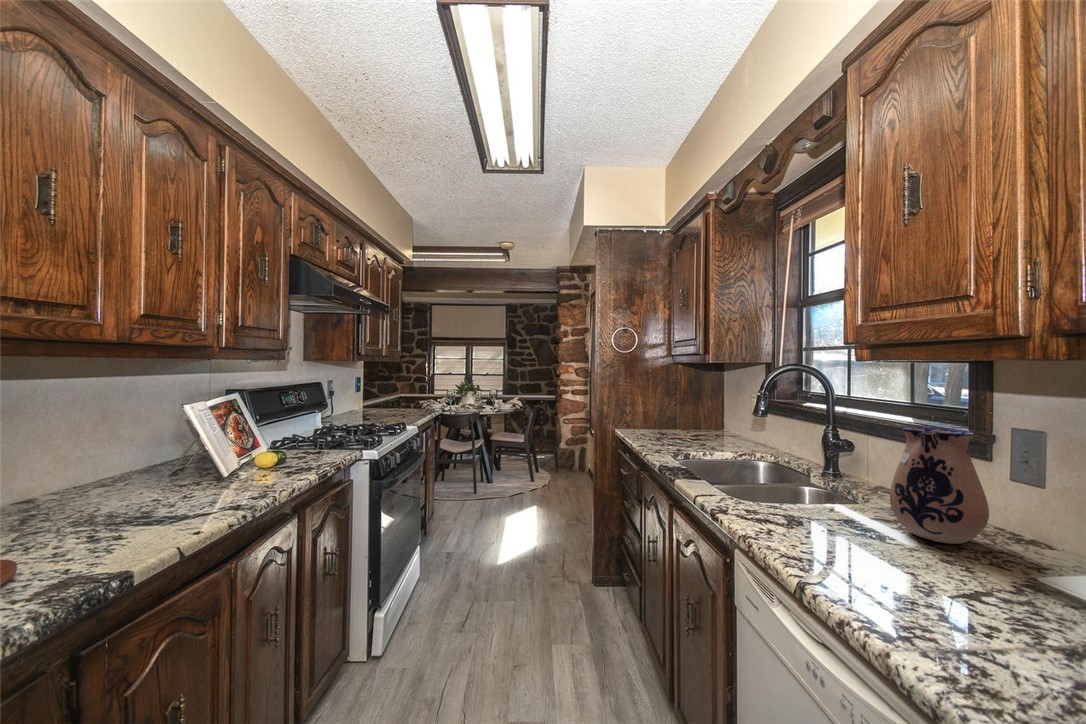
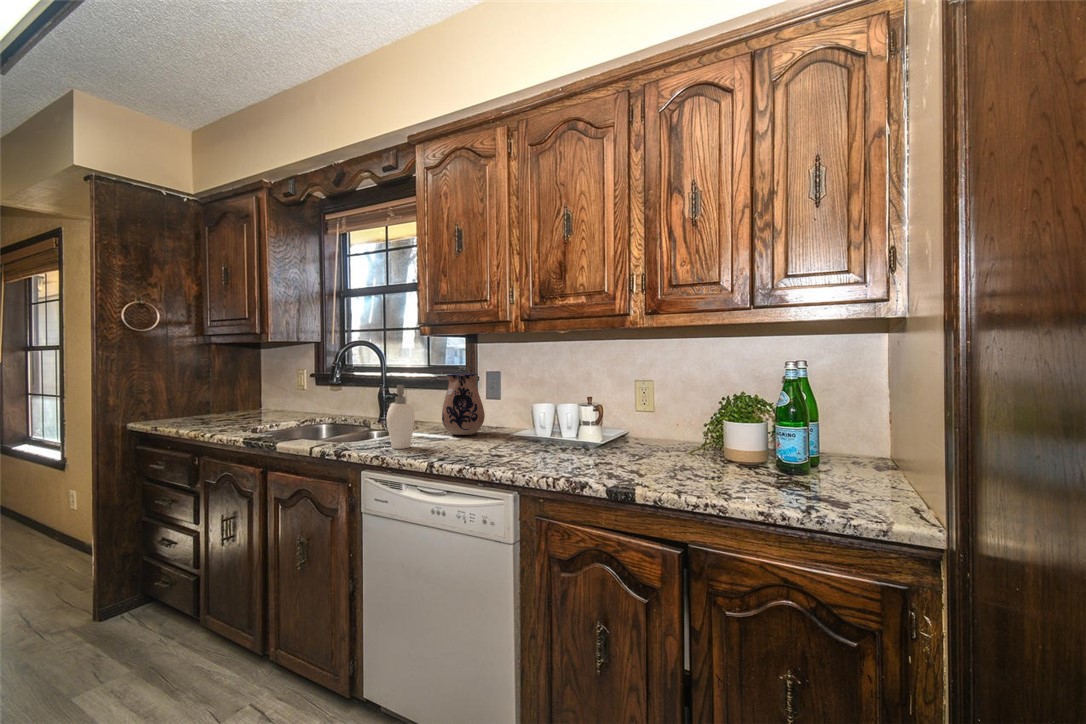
soap dispenser: none [767,439,829,538] -> present [386,385,415,449]

